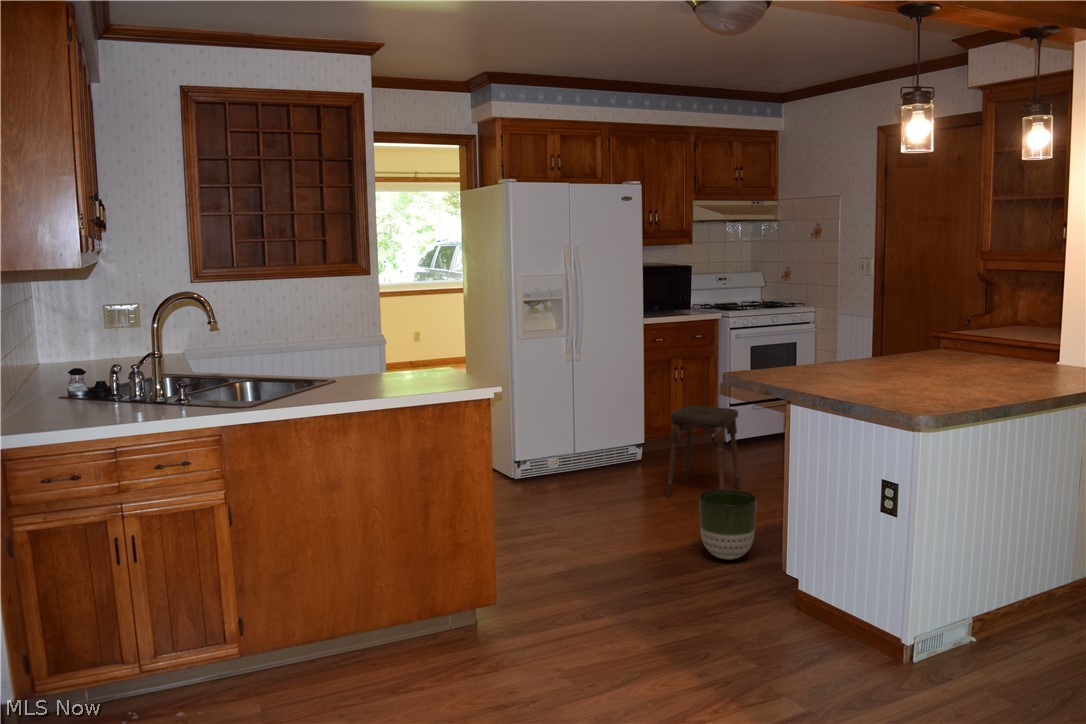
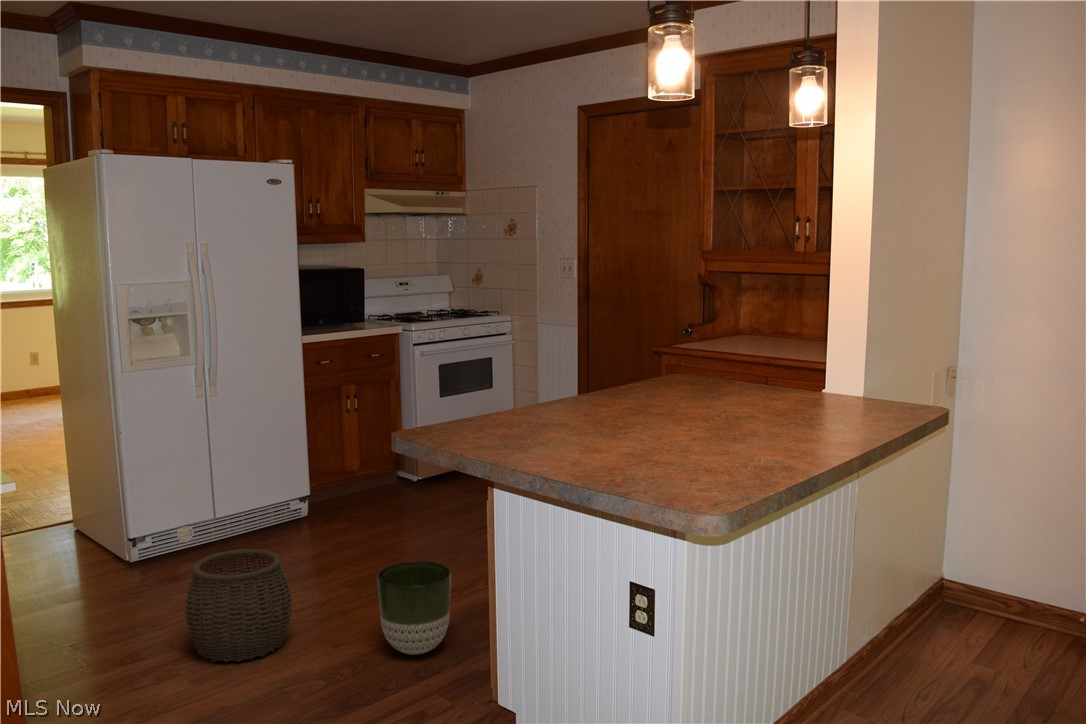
stool: present [667,406,740,497] -> none [338,448,431,571]
woven basket: none [559,470,634,550] -> present [185,549,292,662]

